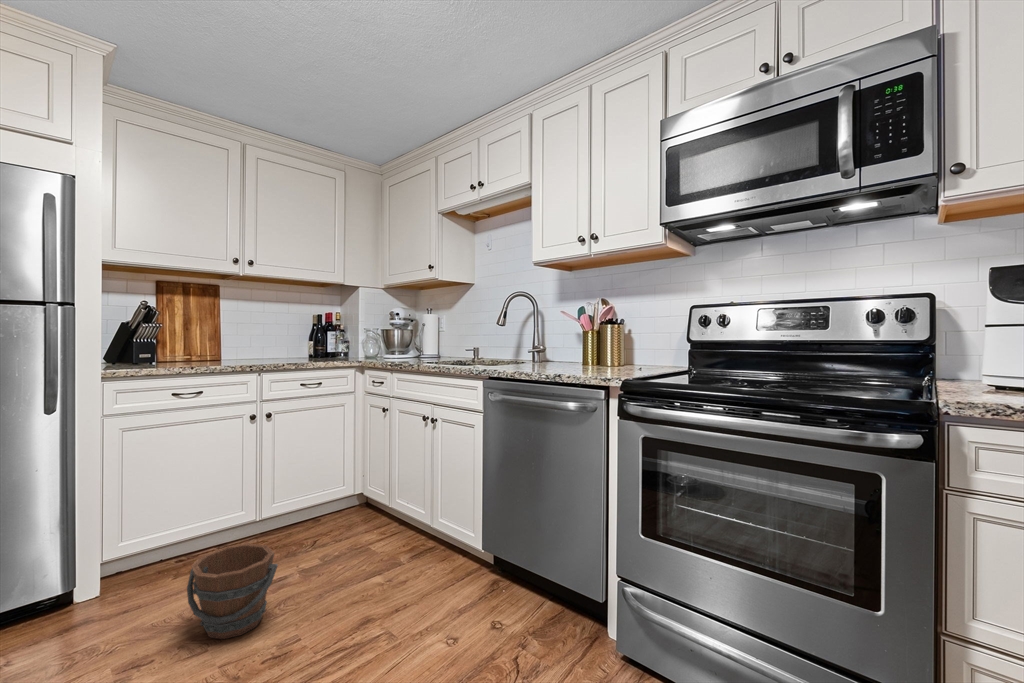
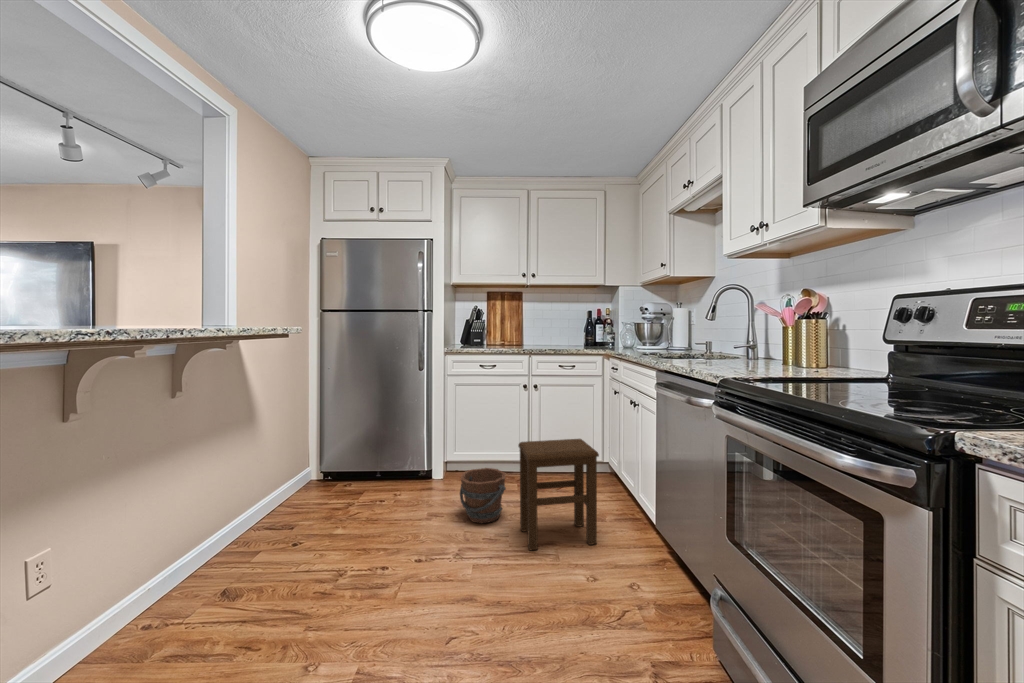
stool: none [306,471,425,642] -> present [519,439,599,550]

